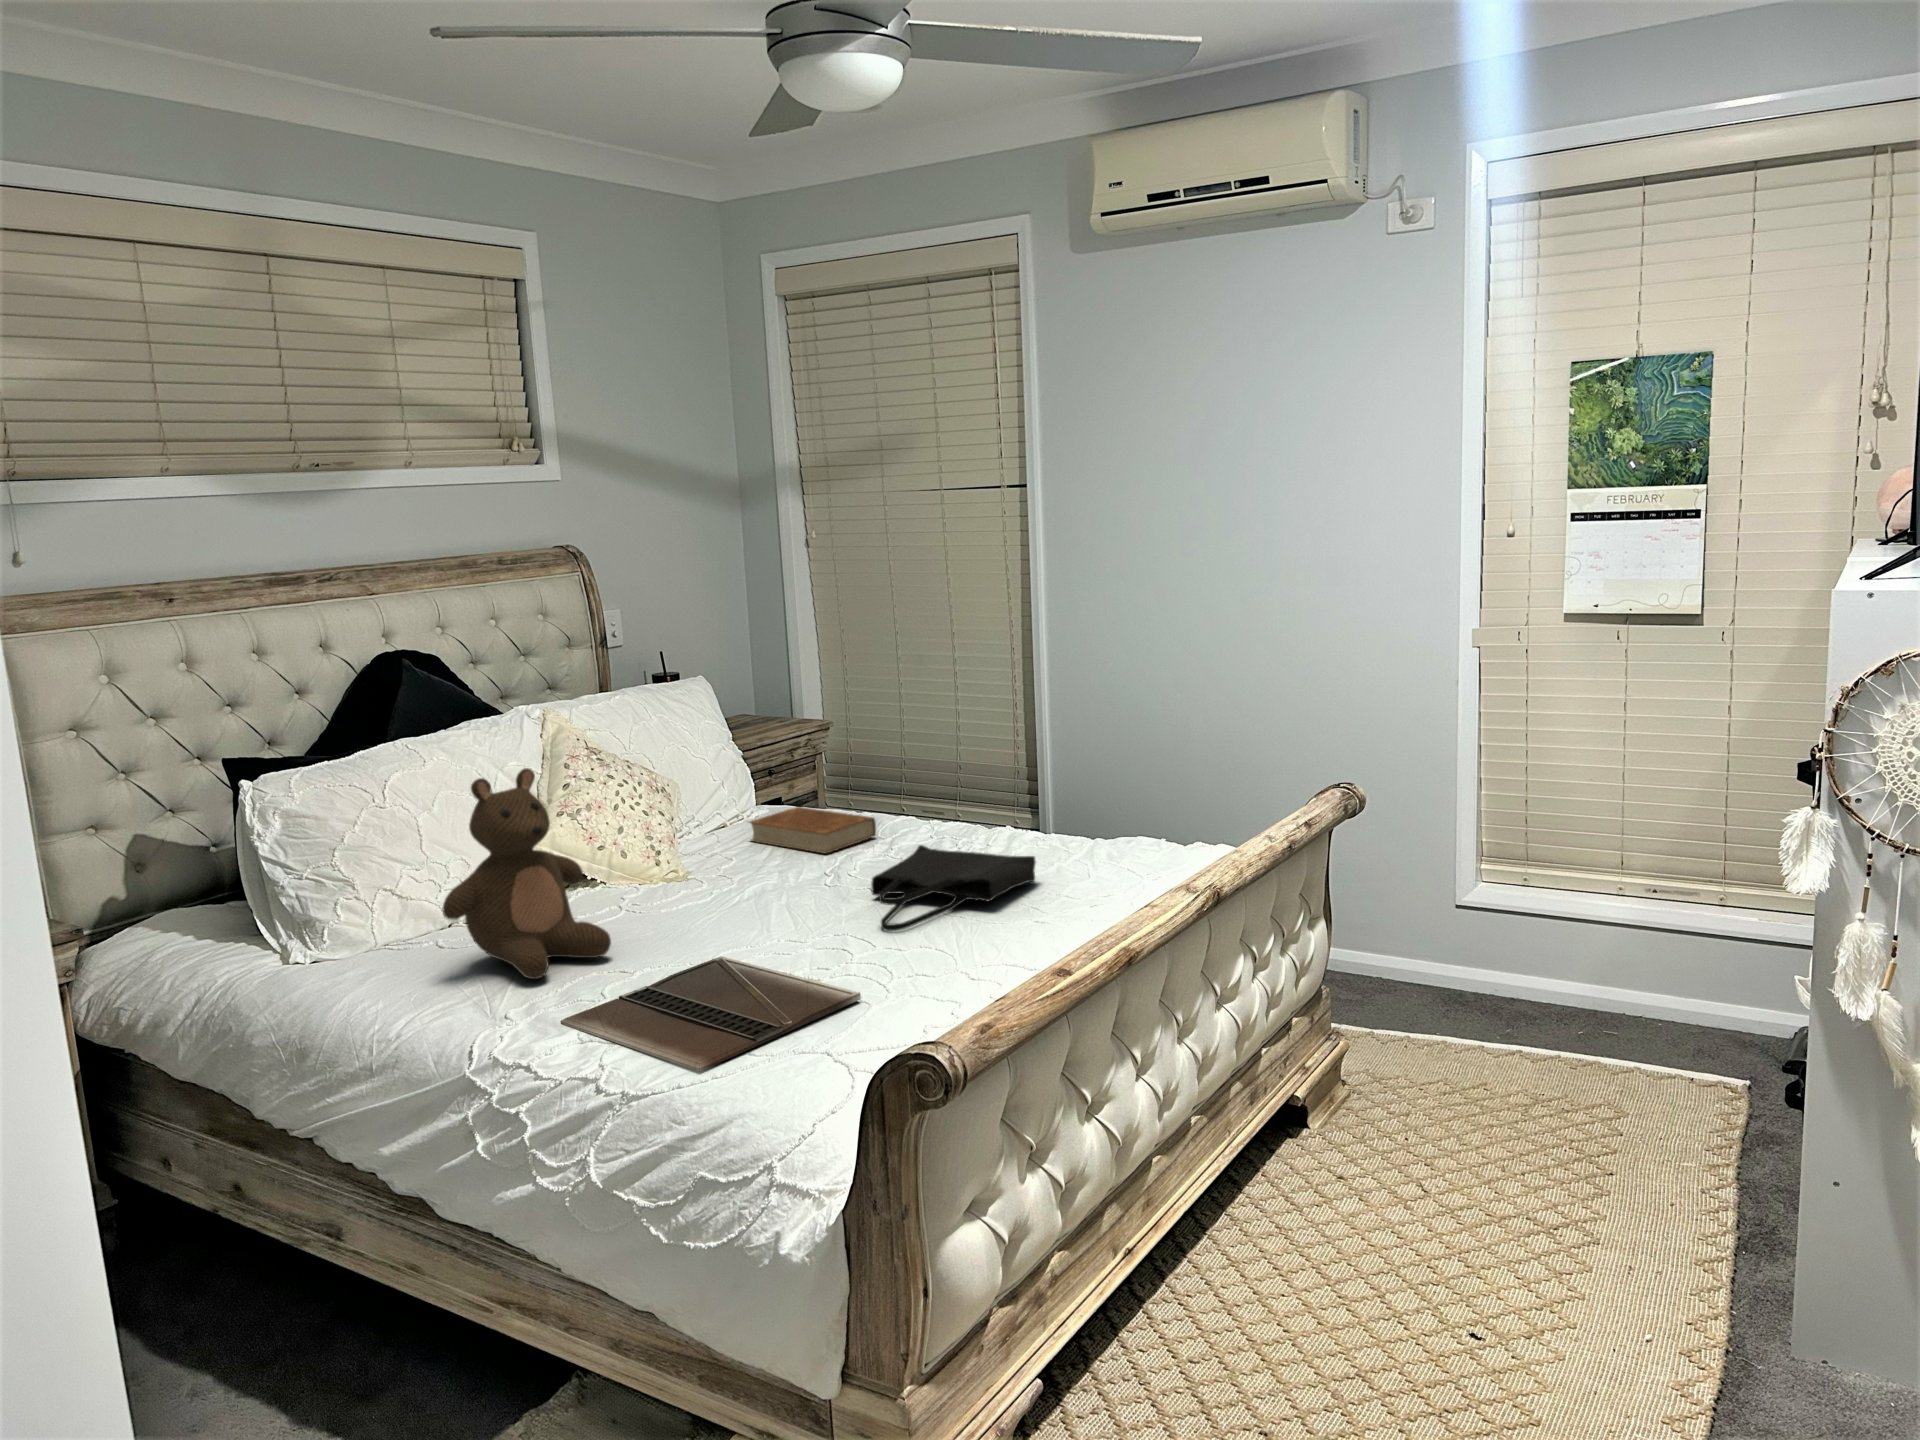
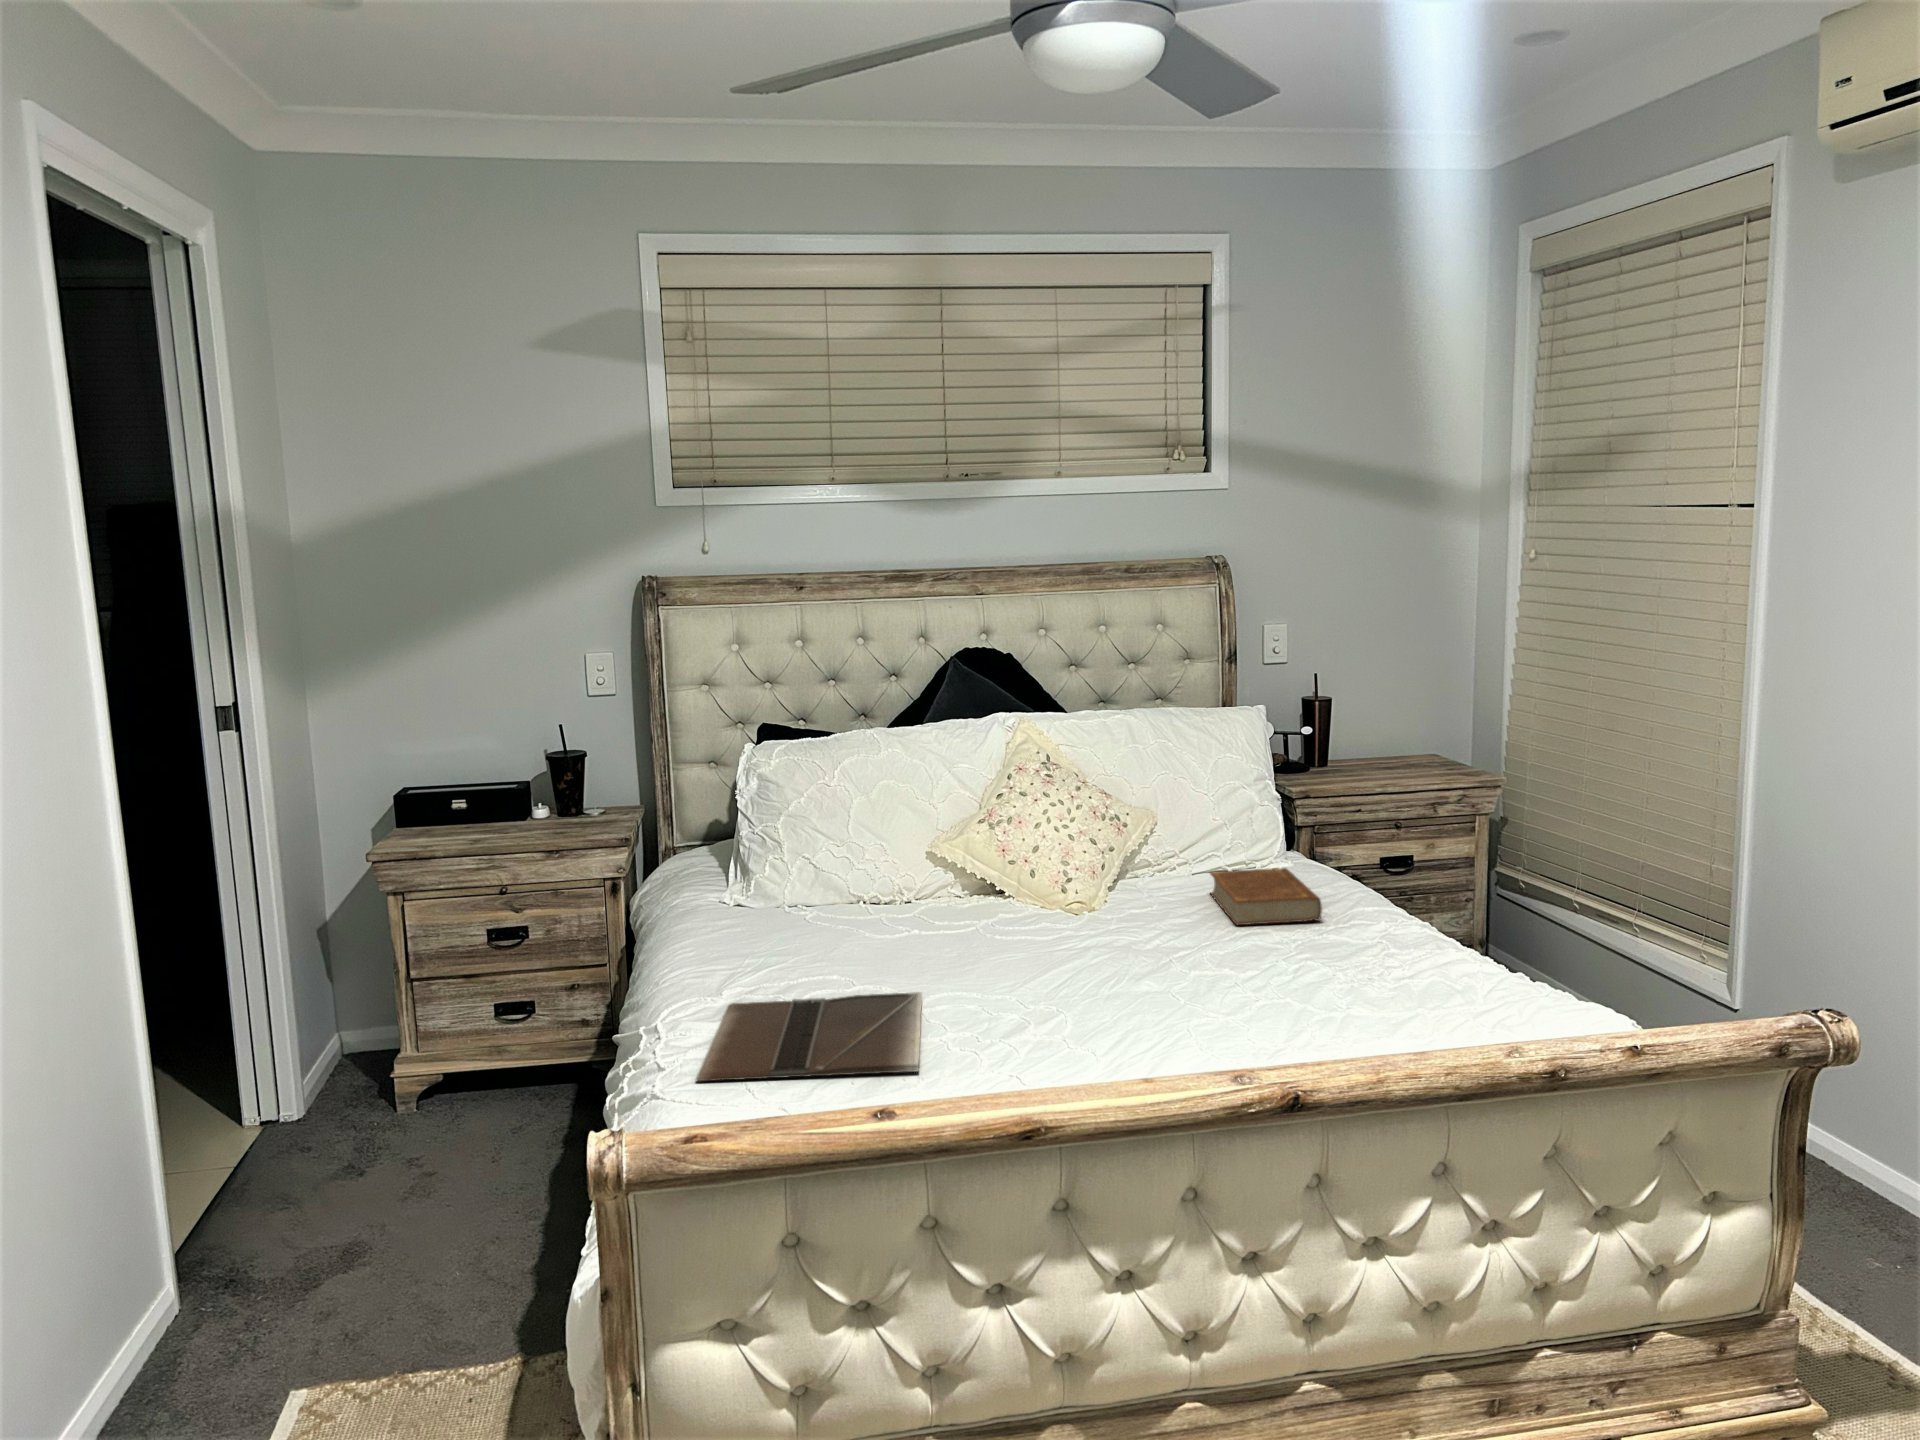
stuffed bear: present [443,768,611,979] -> none [755,772,901,966]
tote bag: present [871,845,1036,931] -> none [1093,938,1347,1022]

